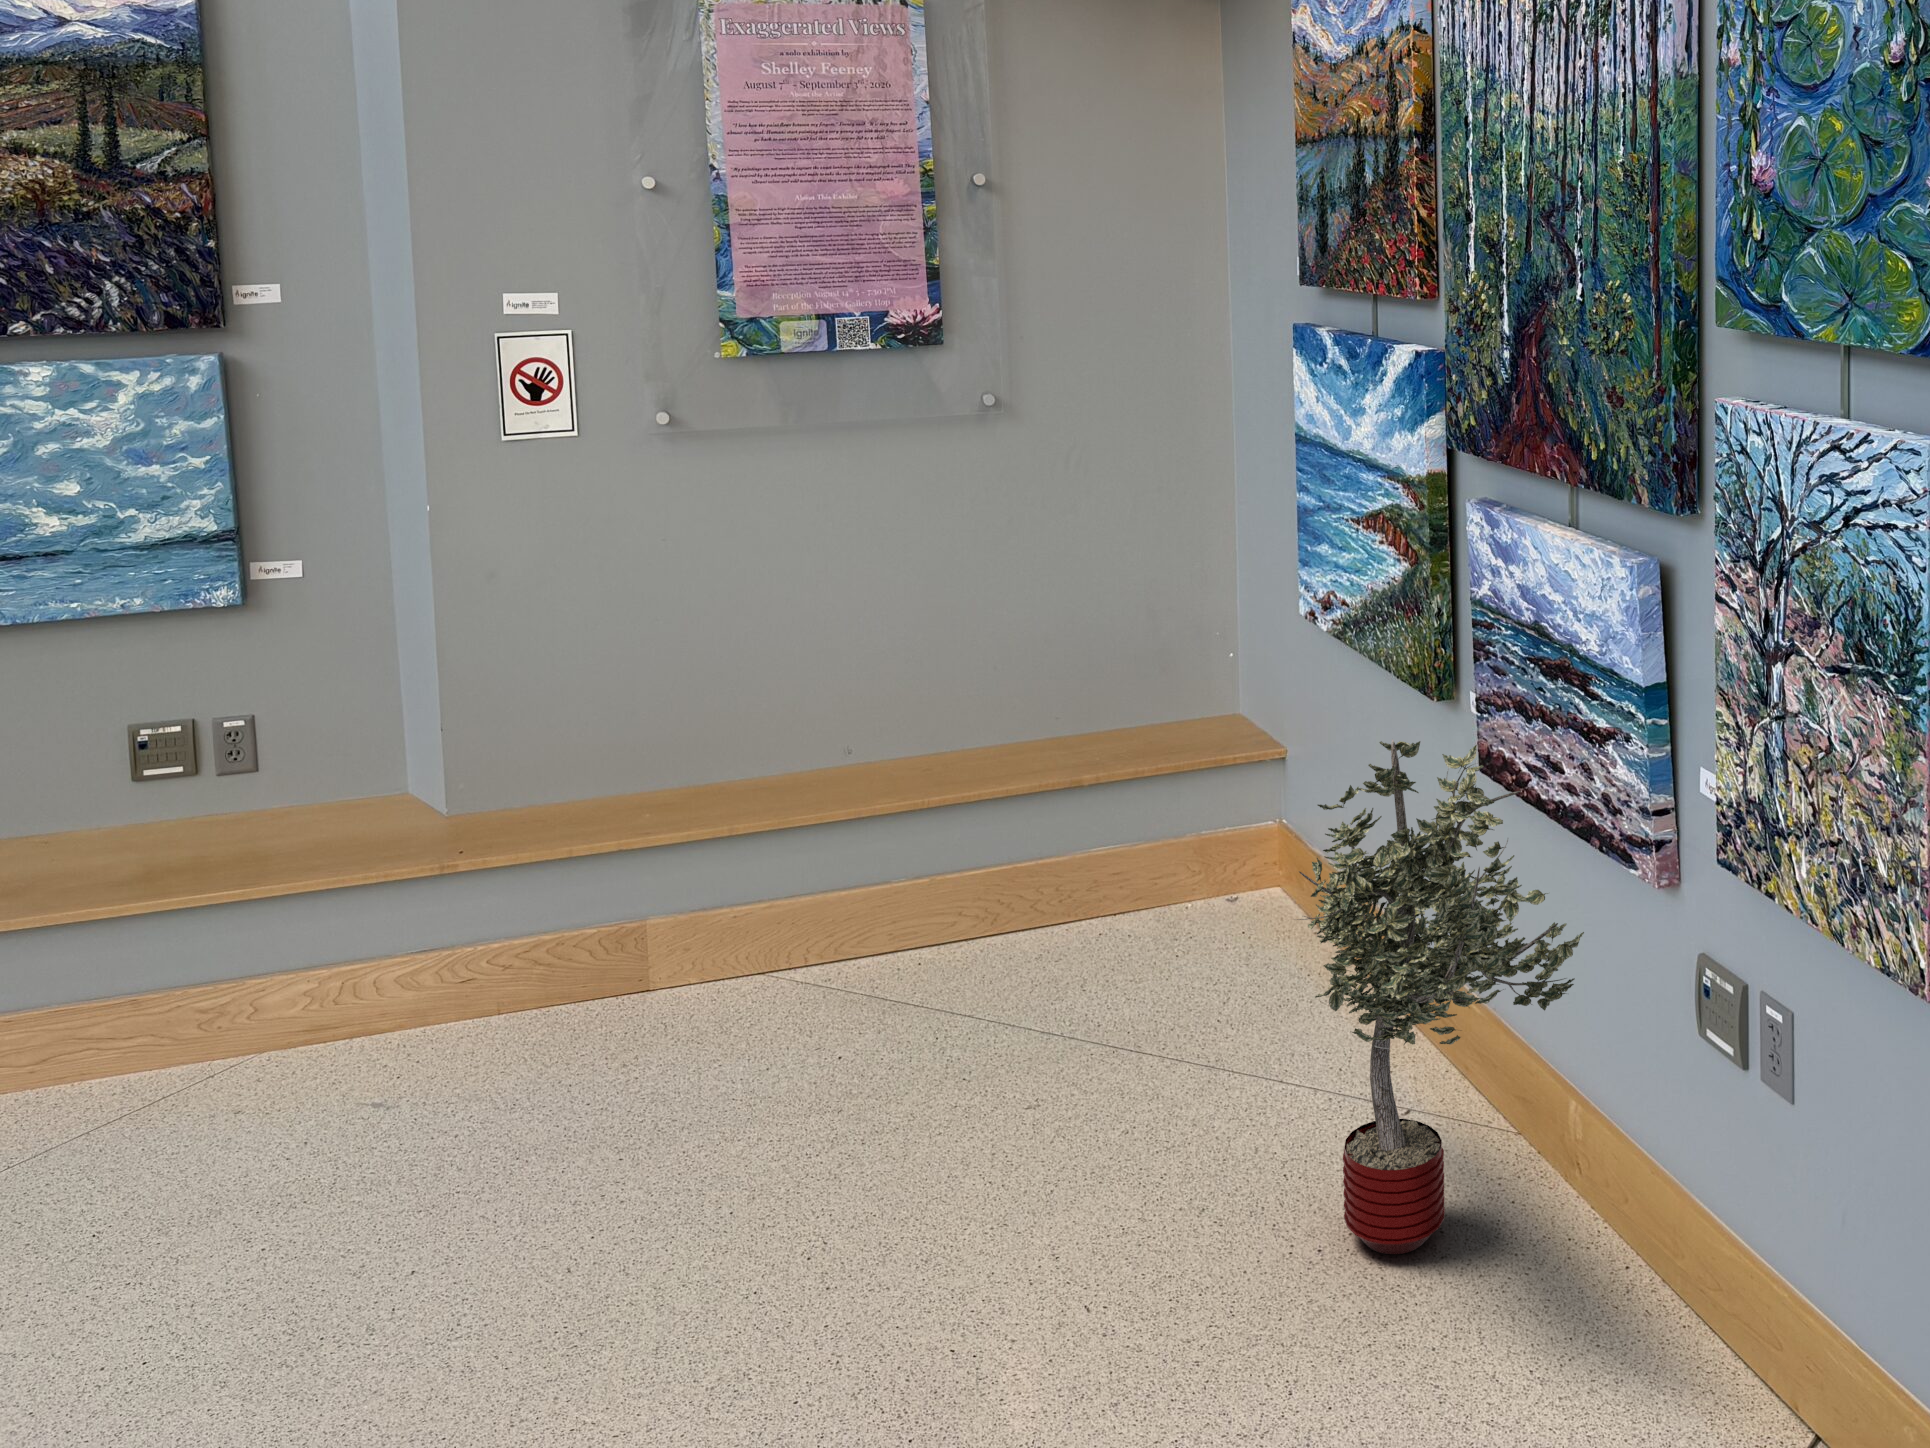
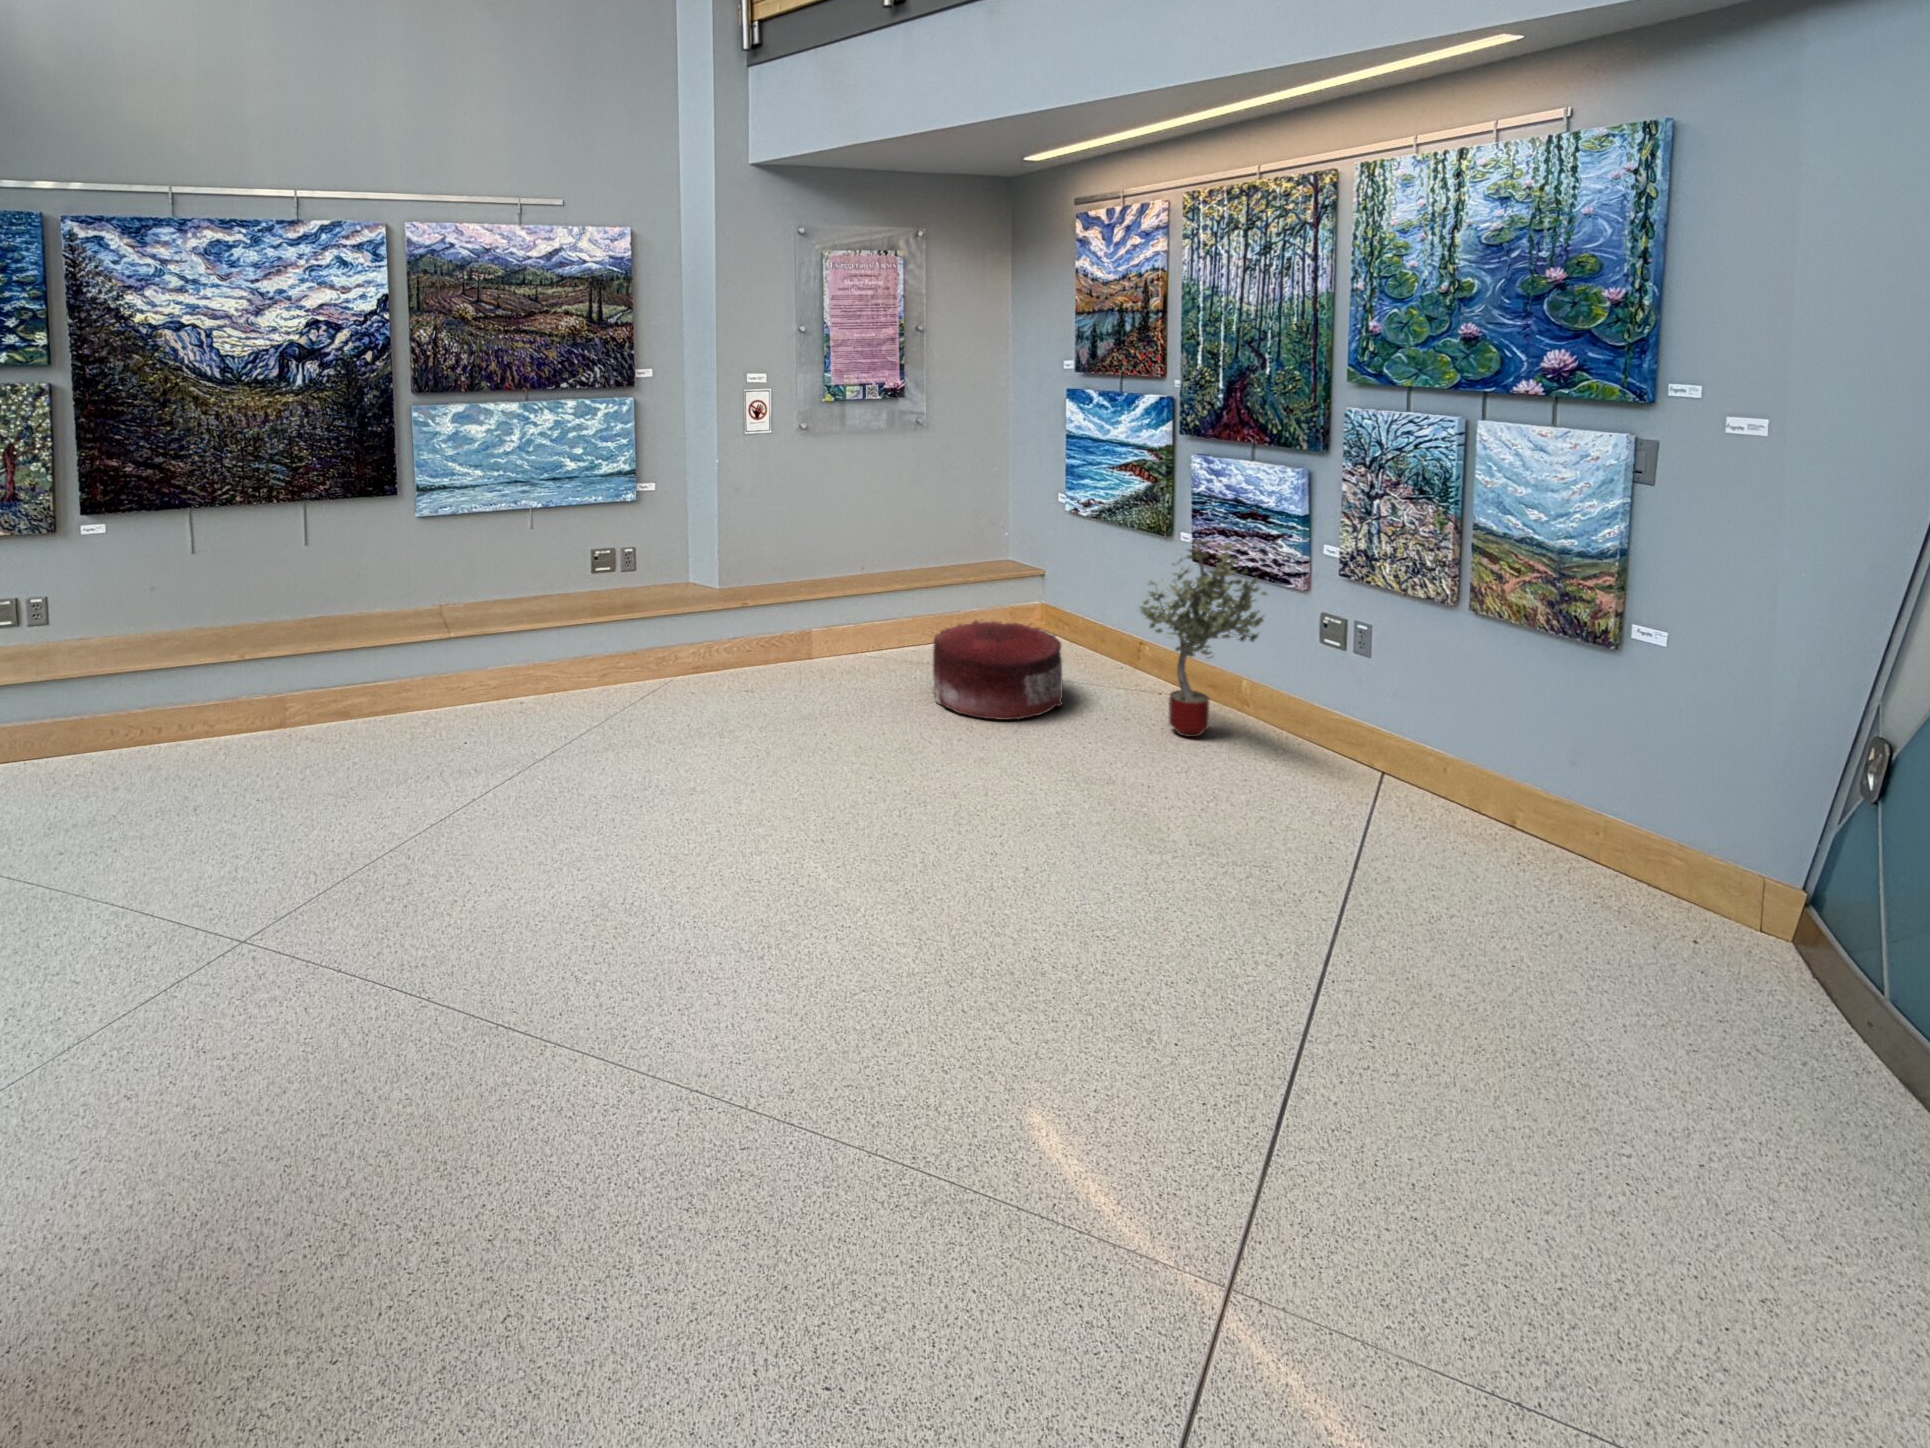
pouf: none [830,892,1169,1186] -> present [933,621,1063,720]

